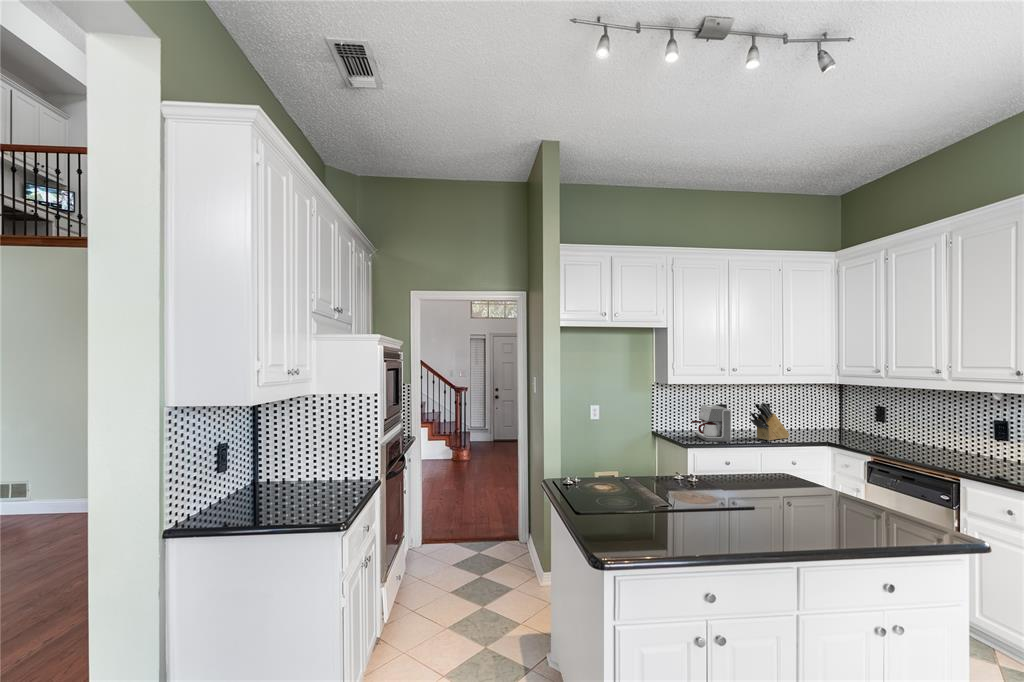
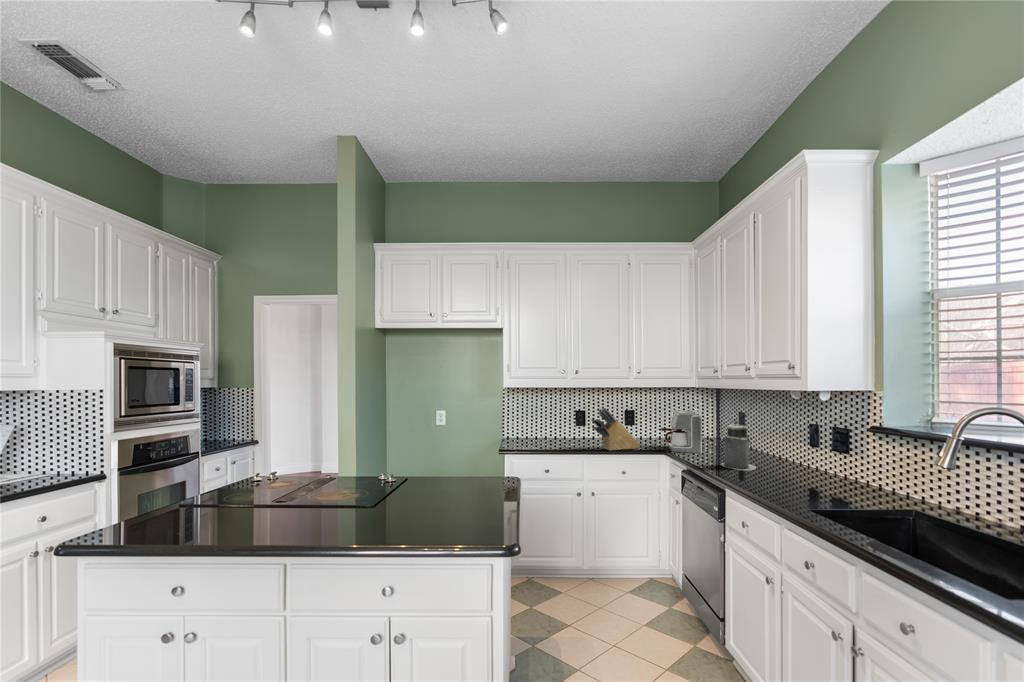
coffee maker: present [692,405,731,442] -> present [661,411,702,453]
canister: none [894,413,930,455] -> present [721,421,756,470]

